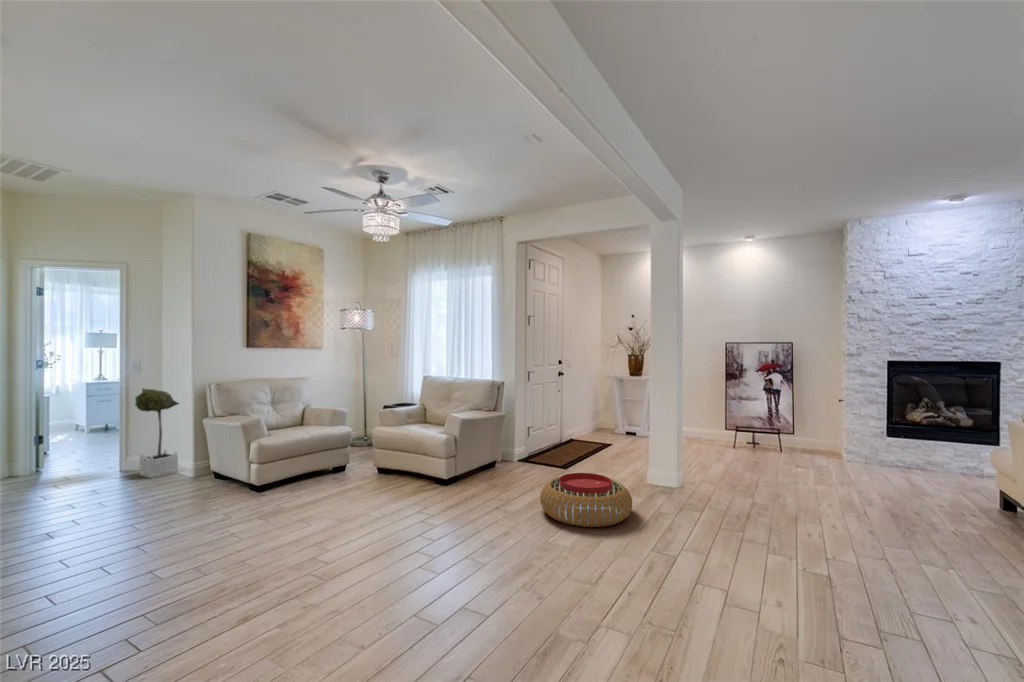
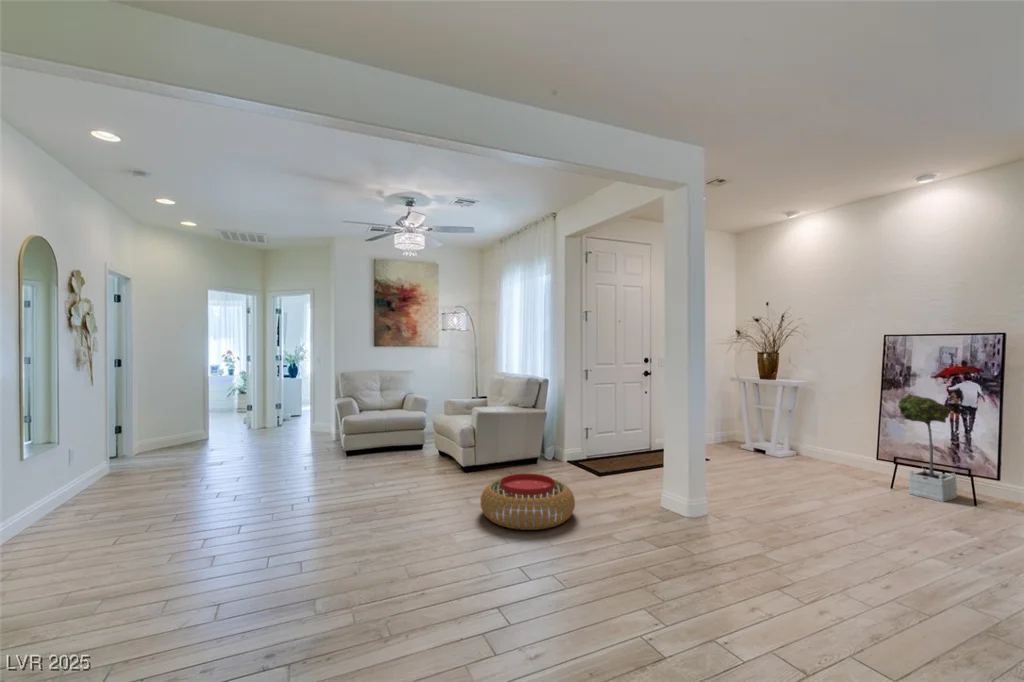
potted tree: present [135,388,179,478] -> present [898,394,957,502]

